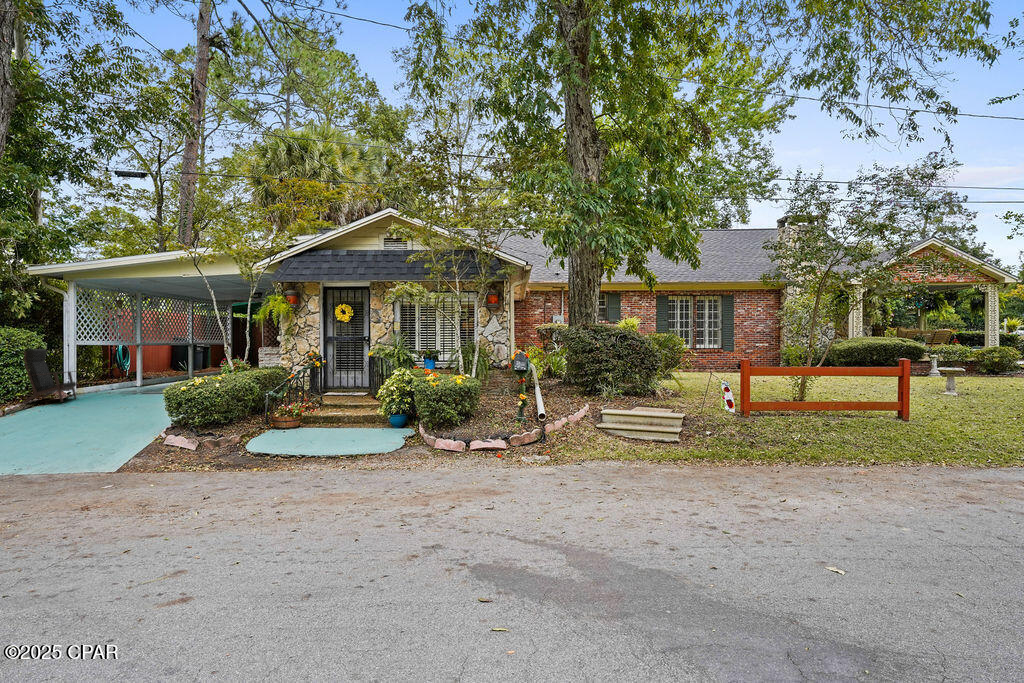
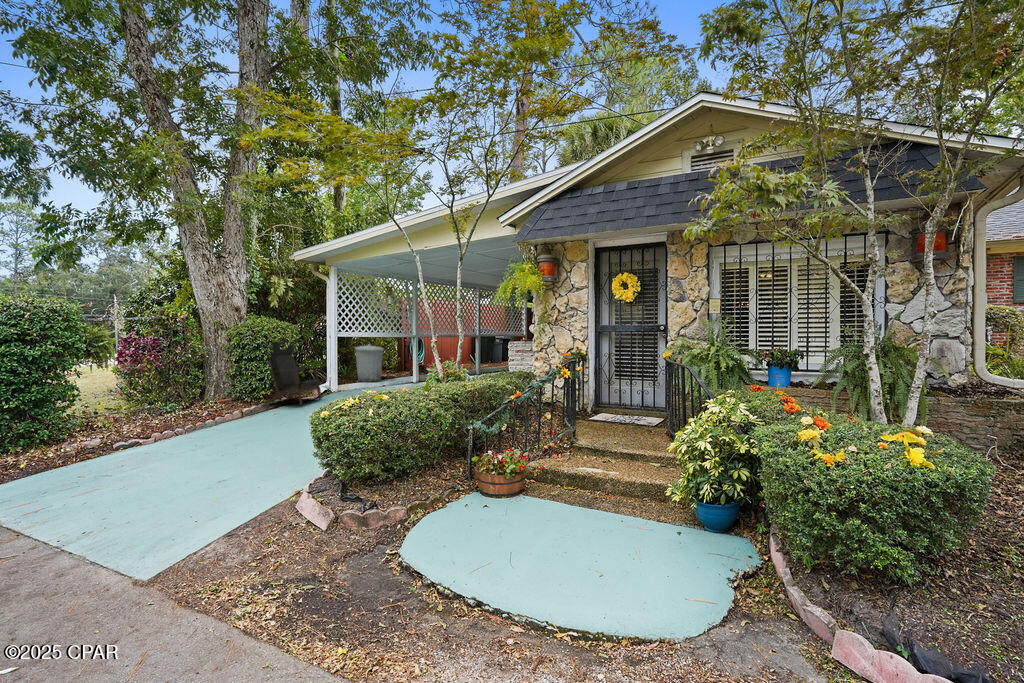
trash can: none [94,353,125,385] -> present [355,344,384,382]

